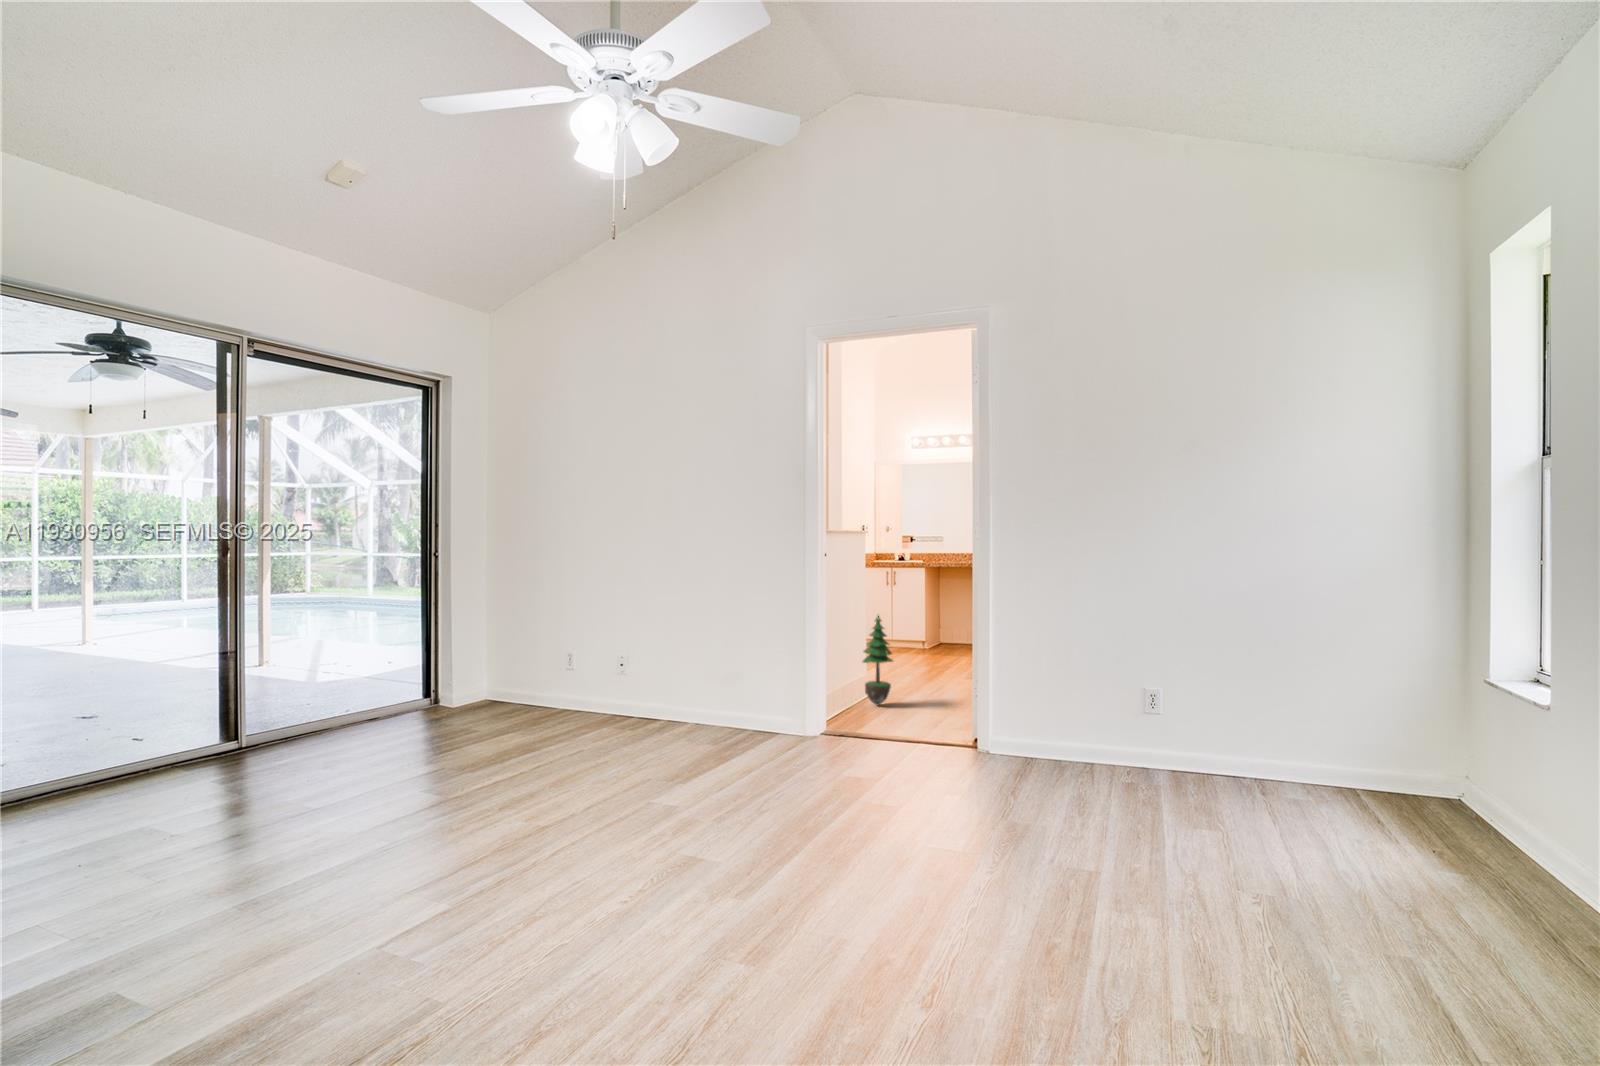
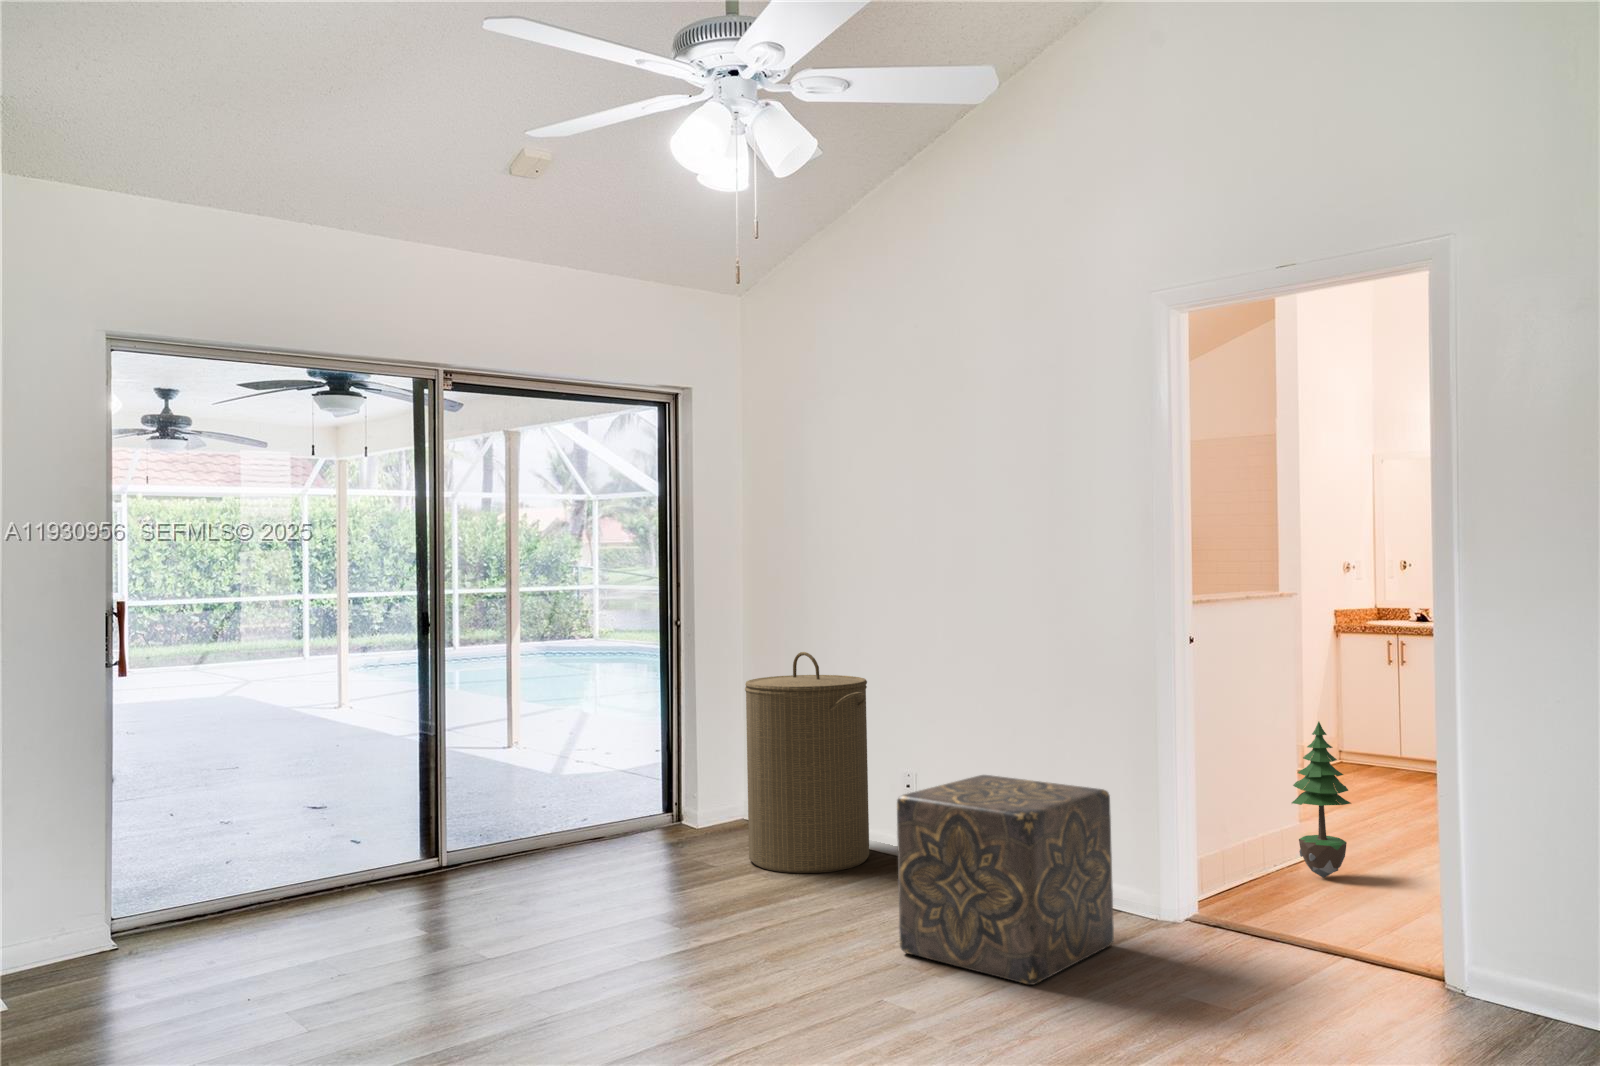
laundry hamper: none [506,574,600,729] -> present [745,652,869,873]
ottoman: none [653,651,785,779] -> present [897,775,1114,985]

